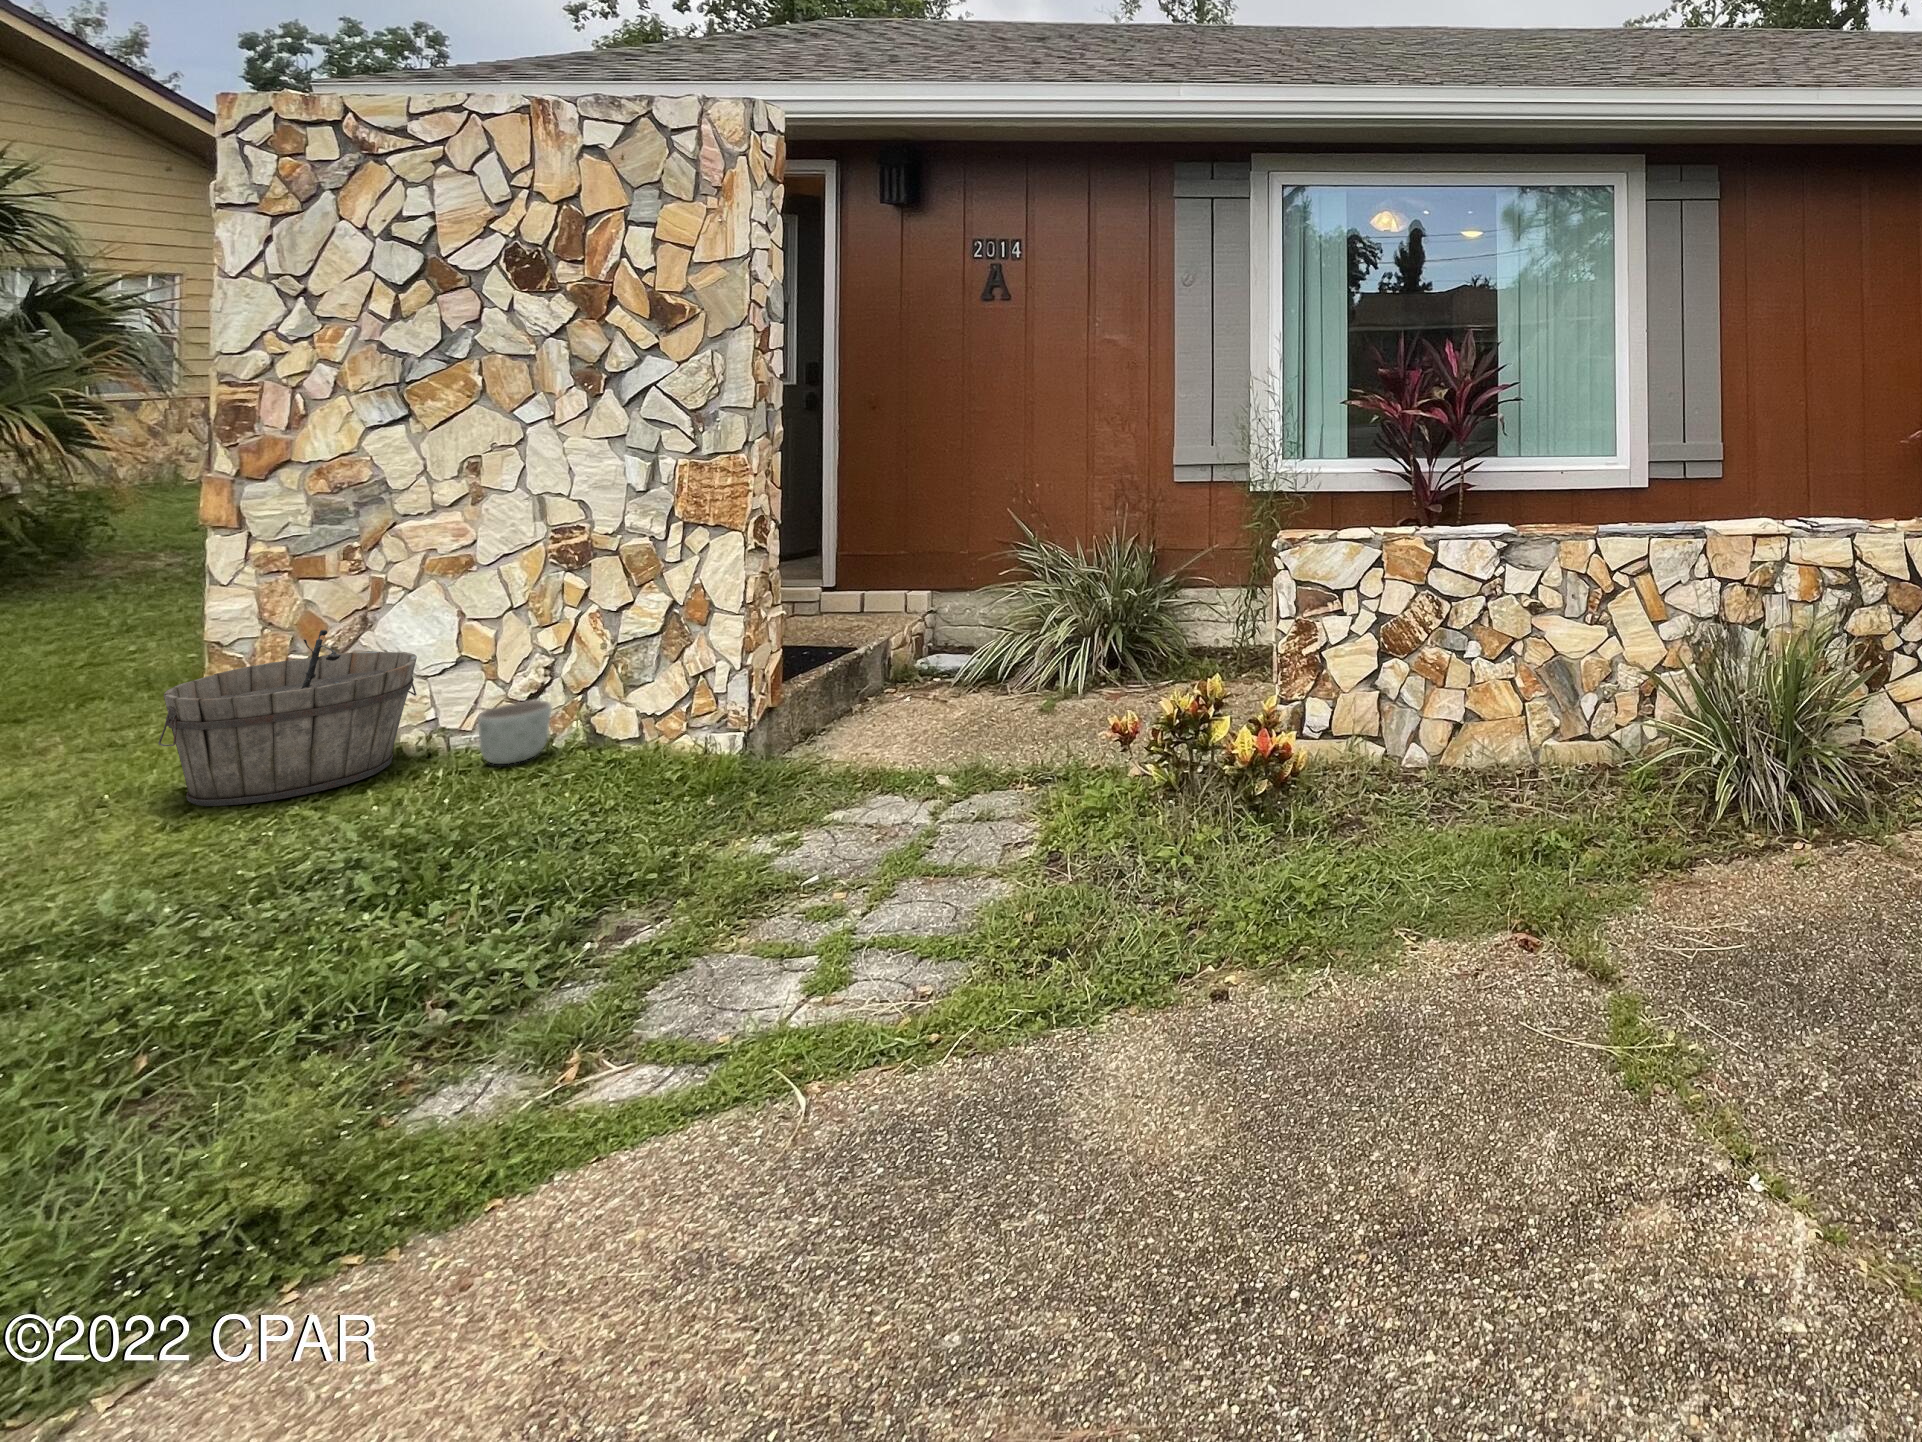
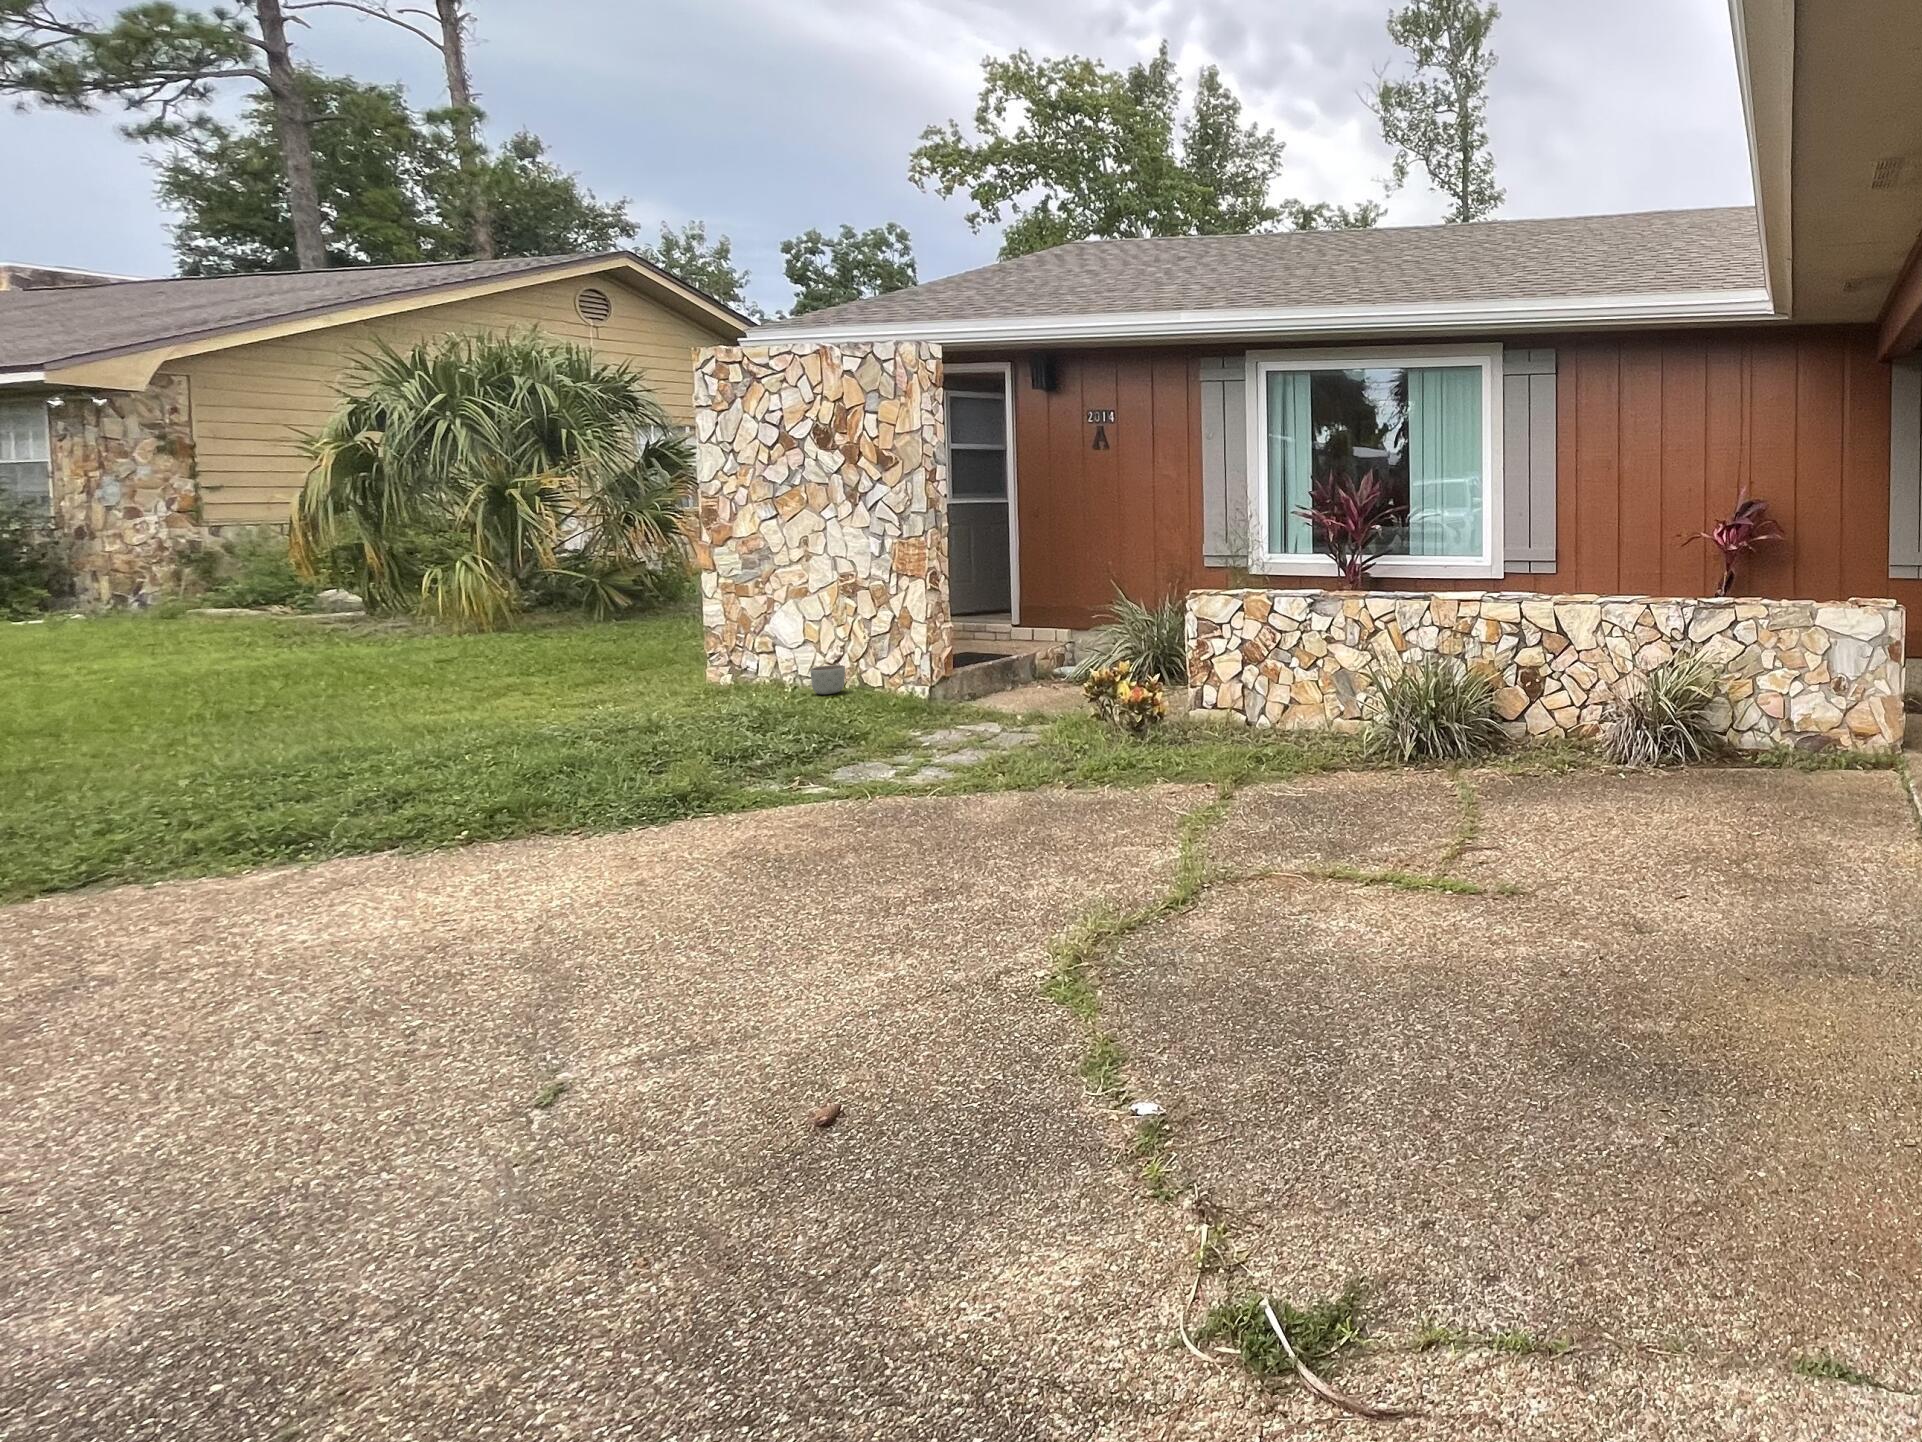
wooden bucket: present [158,630,417,806] -> none [674,622,787,700]

